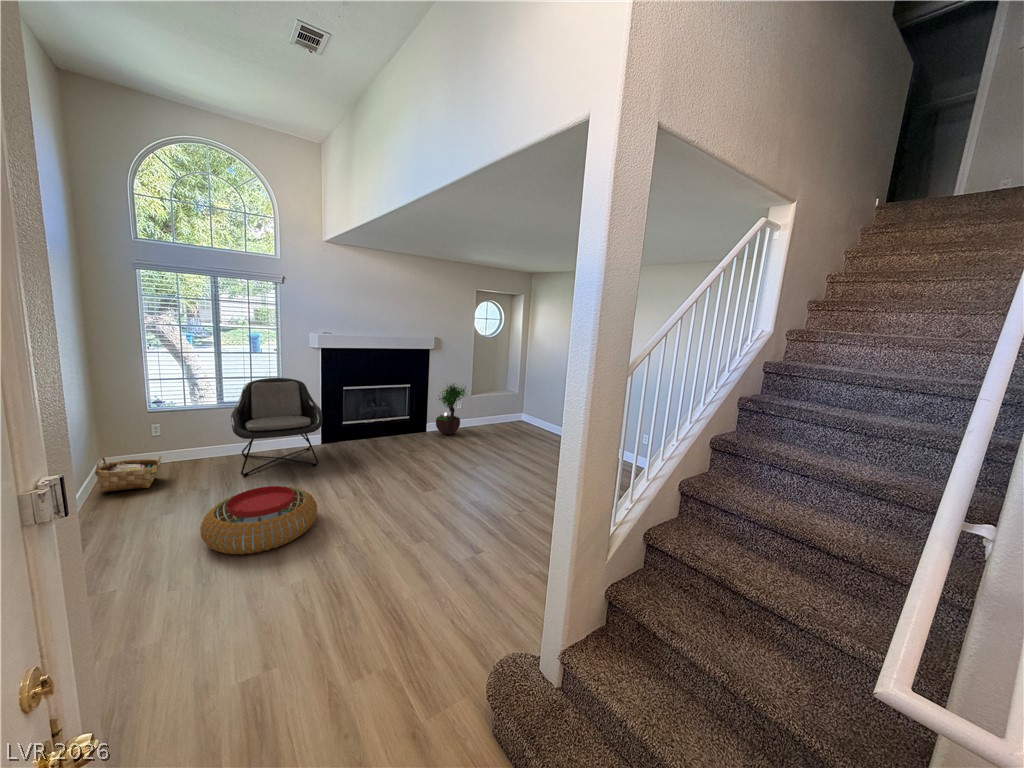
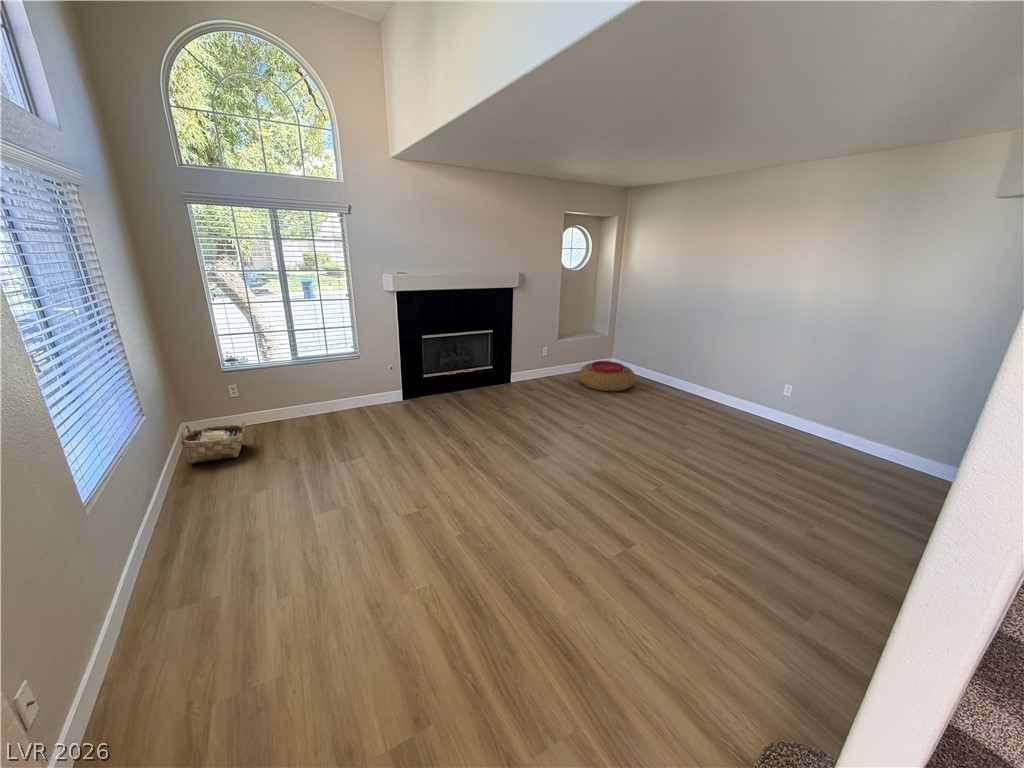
lounge chair: present [231,378,322,476] -> none [310,328,408,442]
potted tree: present [436,384,466,435] -> none [521,324,560,386]
pouf: present [200,486,317,555] -> present [579,361,635,391]

